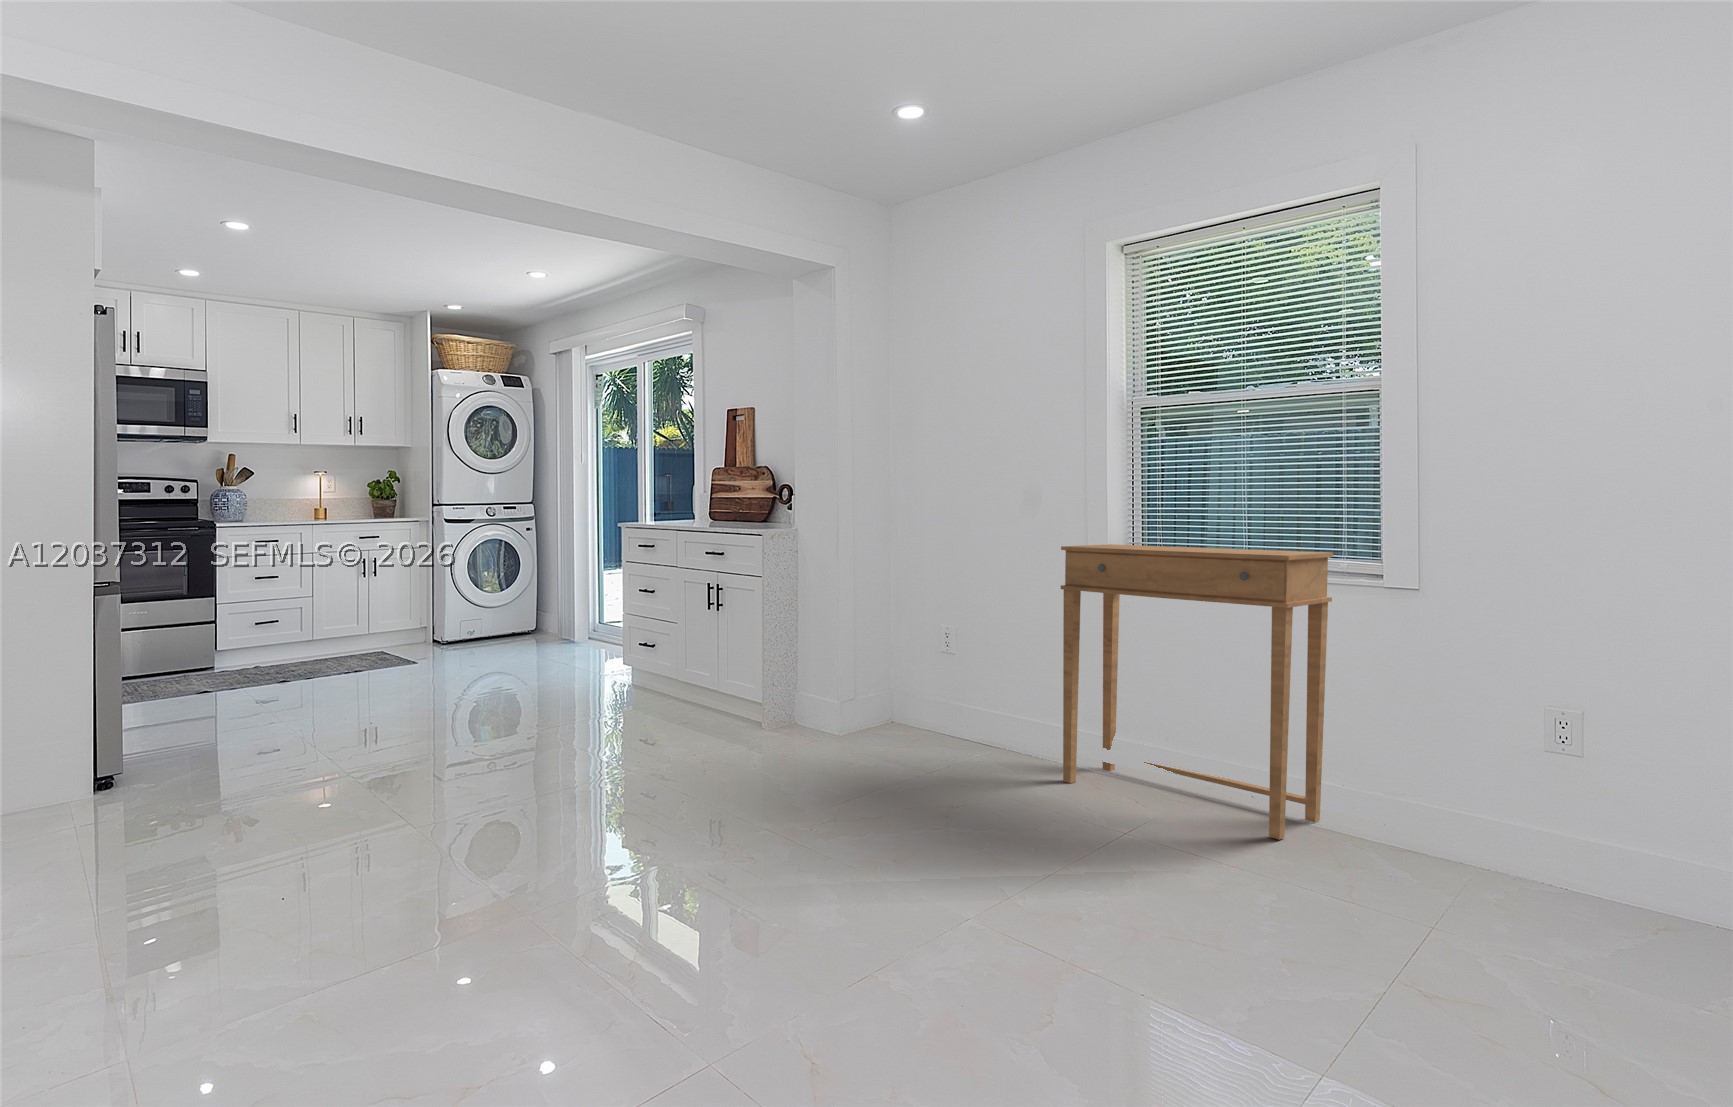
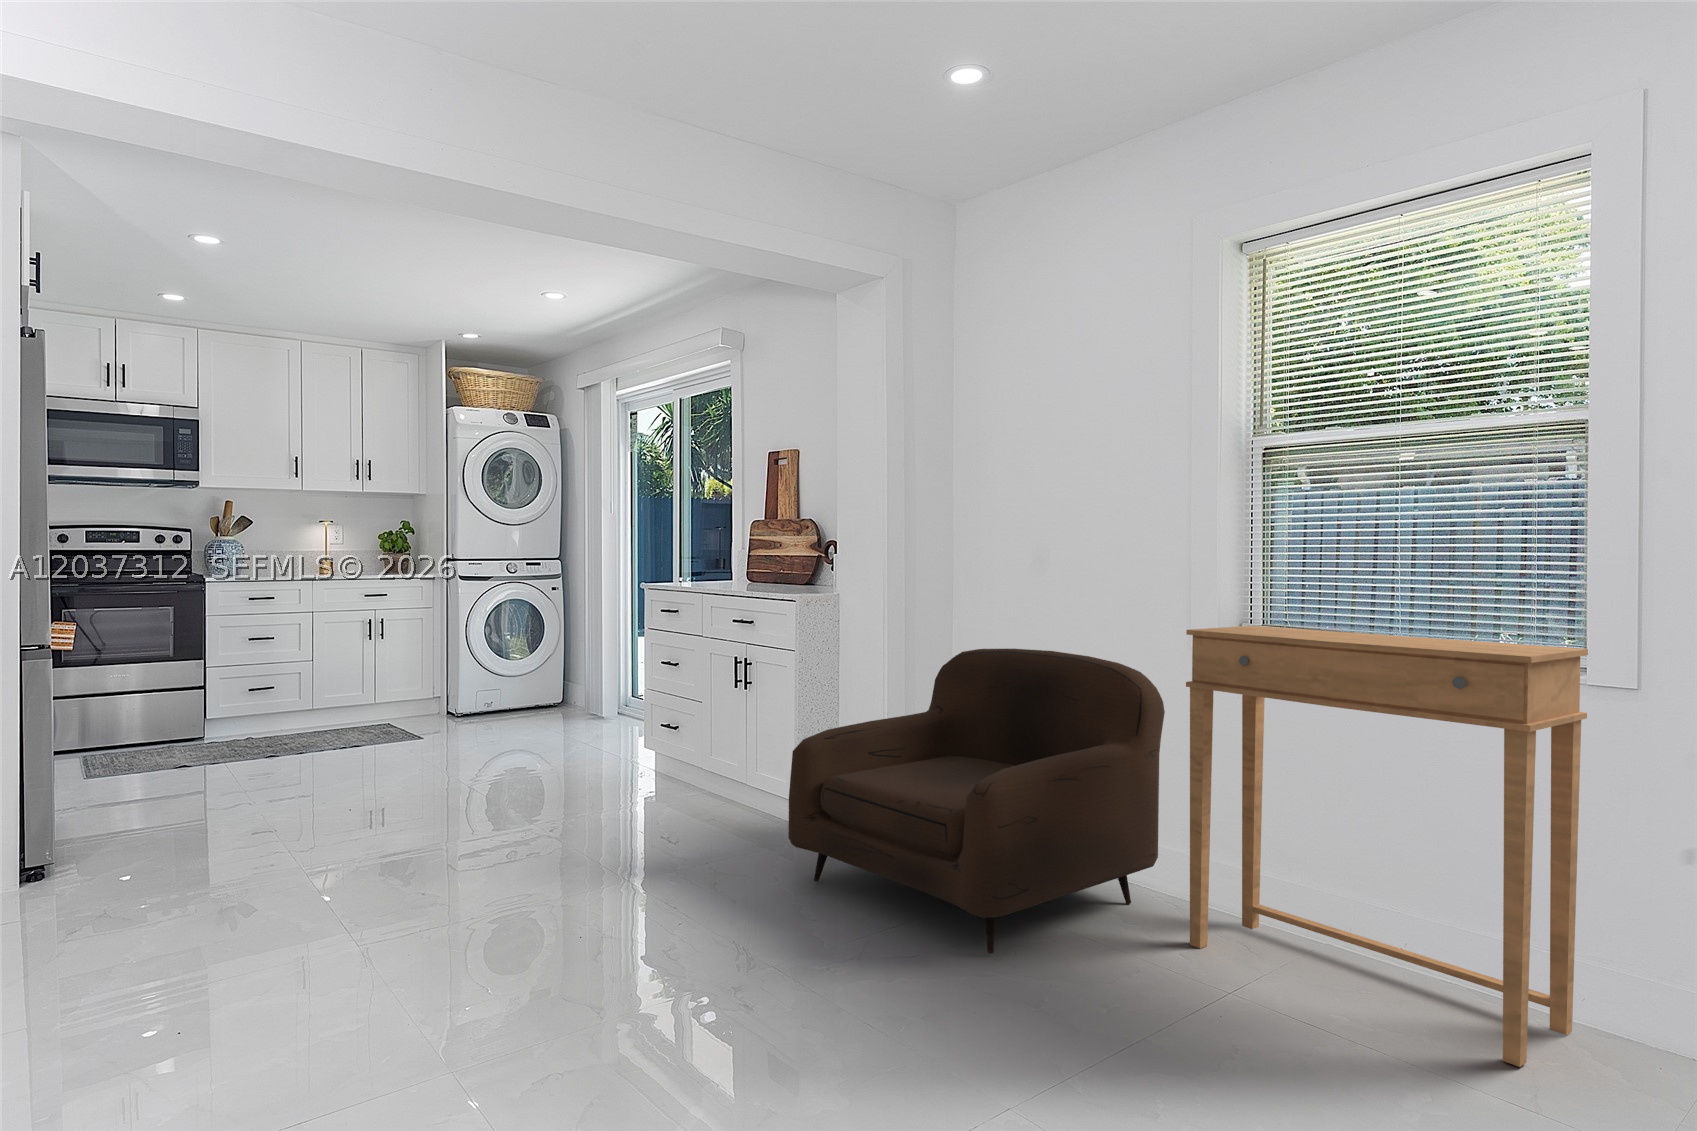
armchair: none [757,569,1047,790] -> present [789,649,1165,953]

